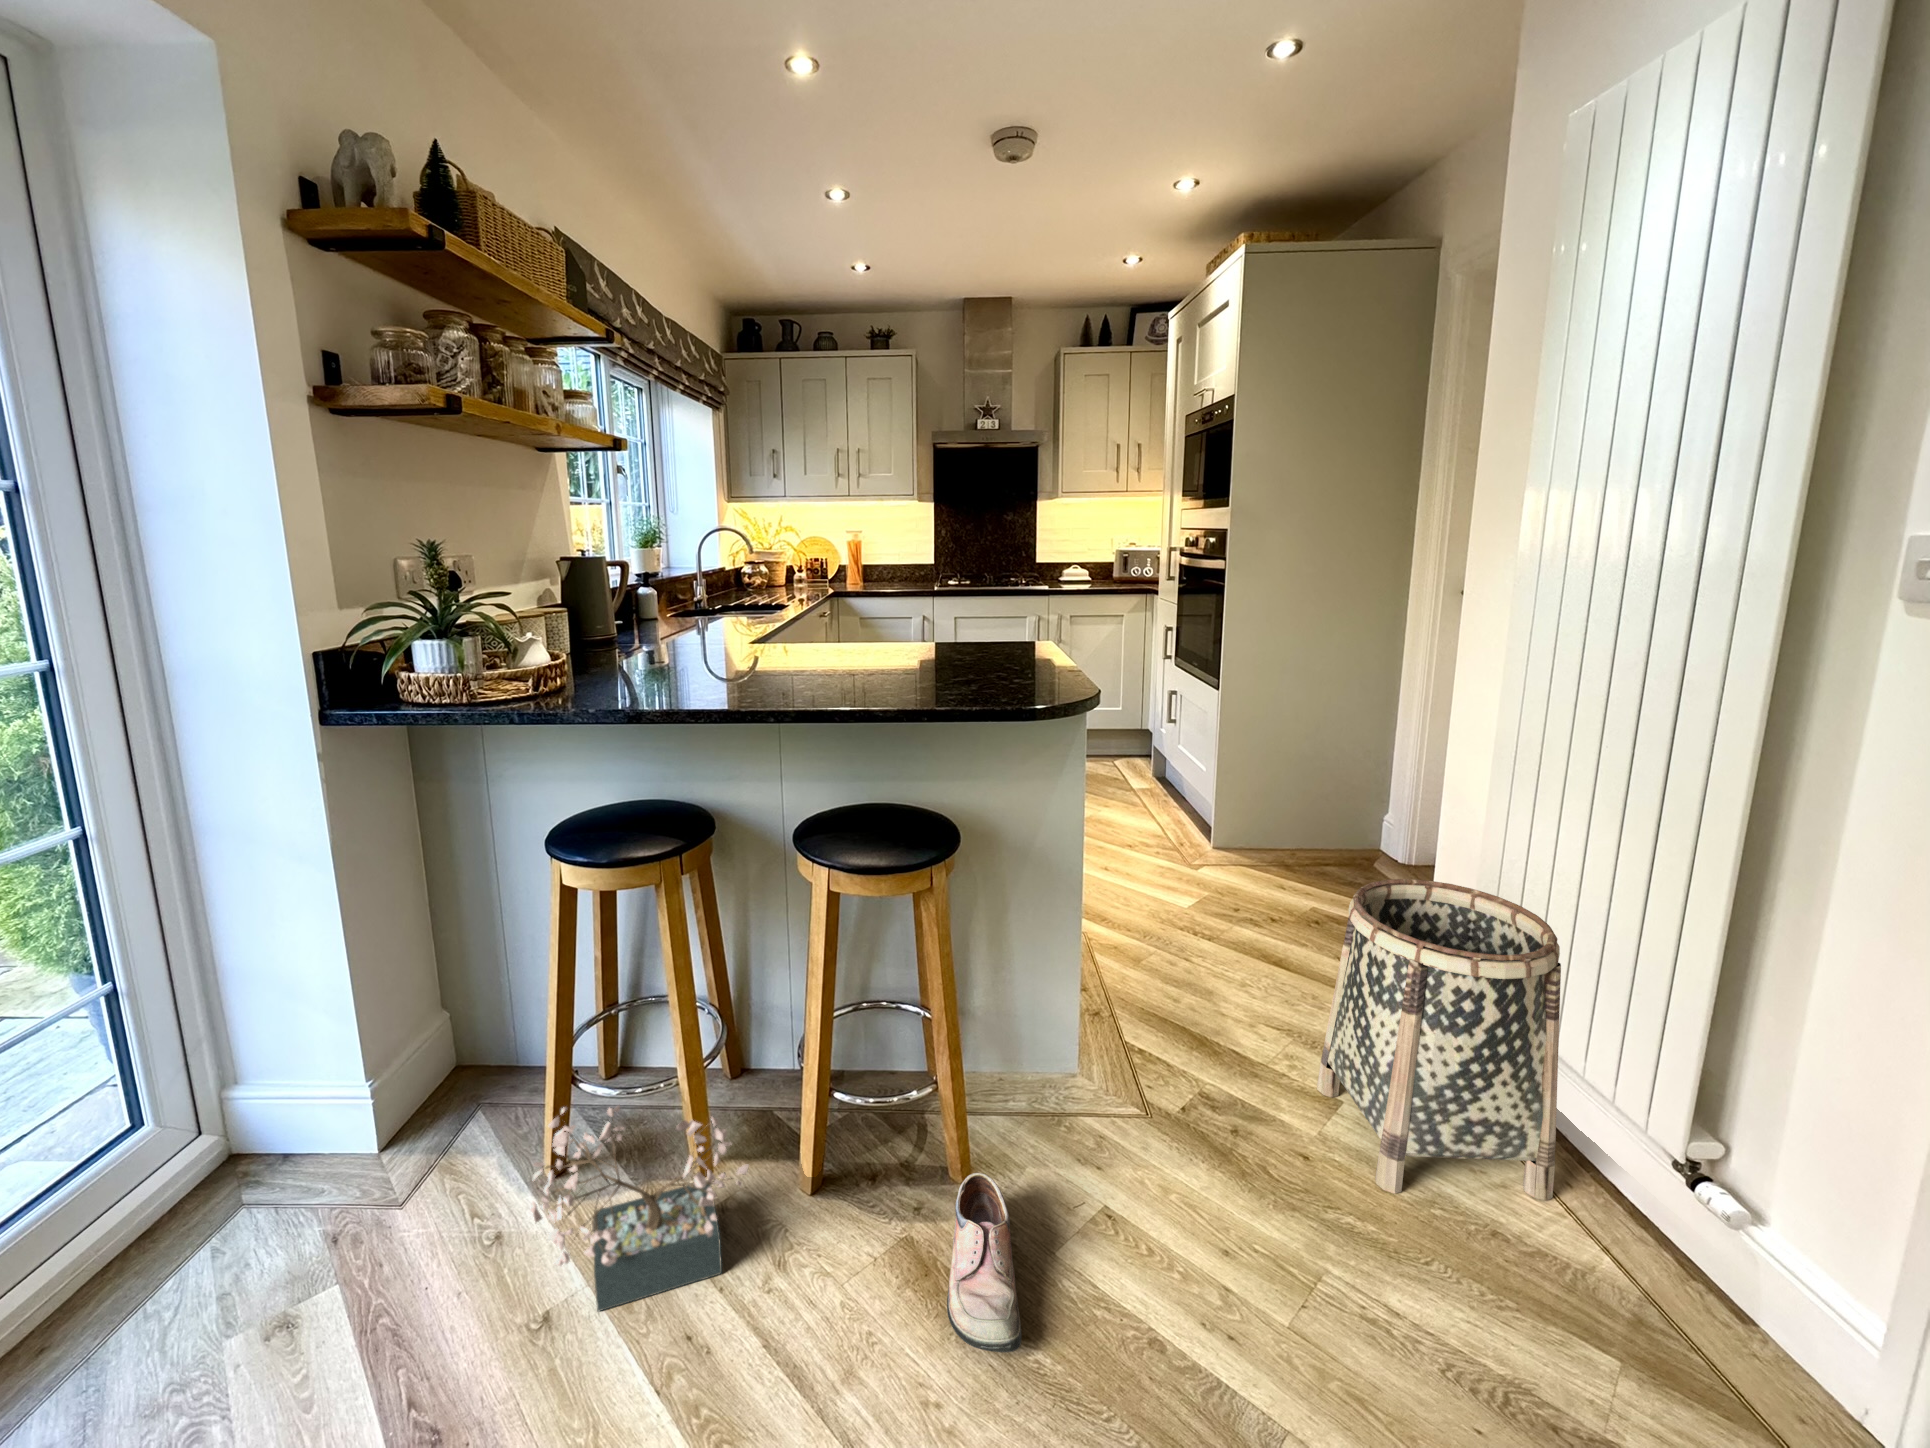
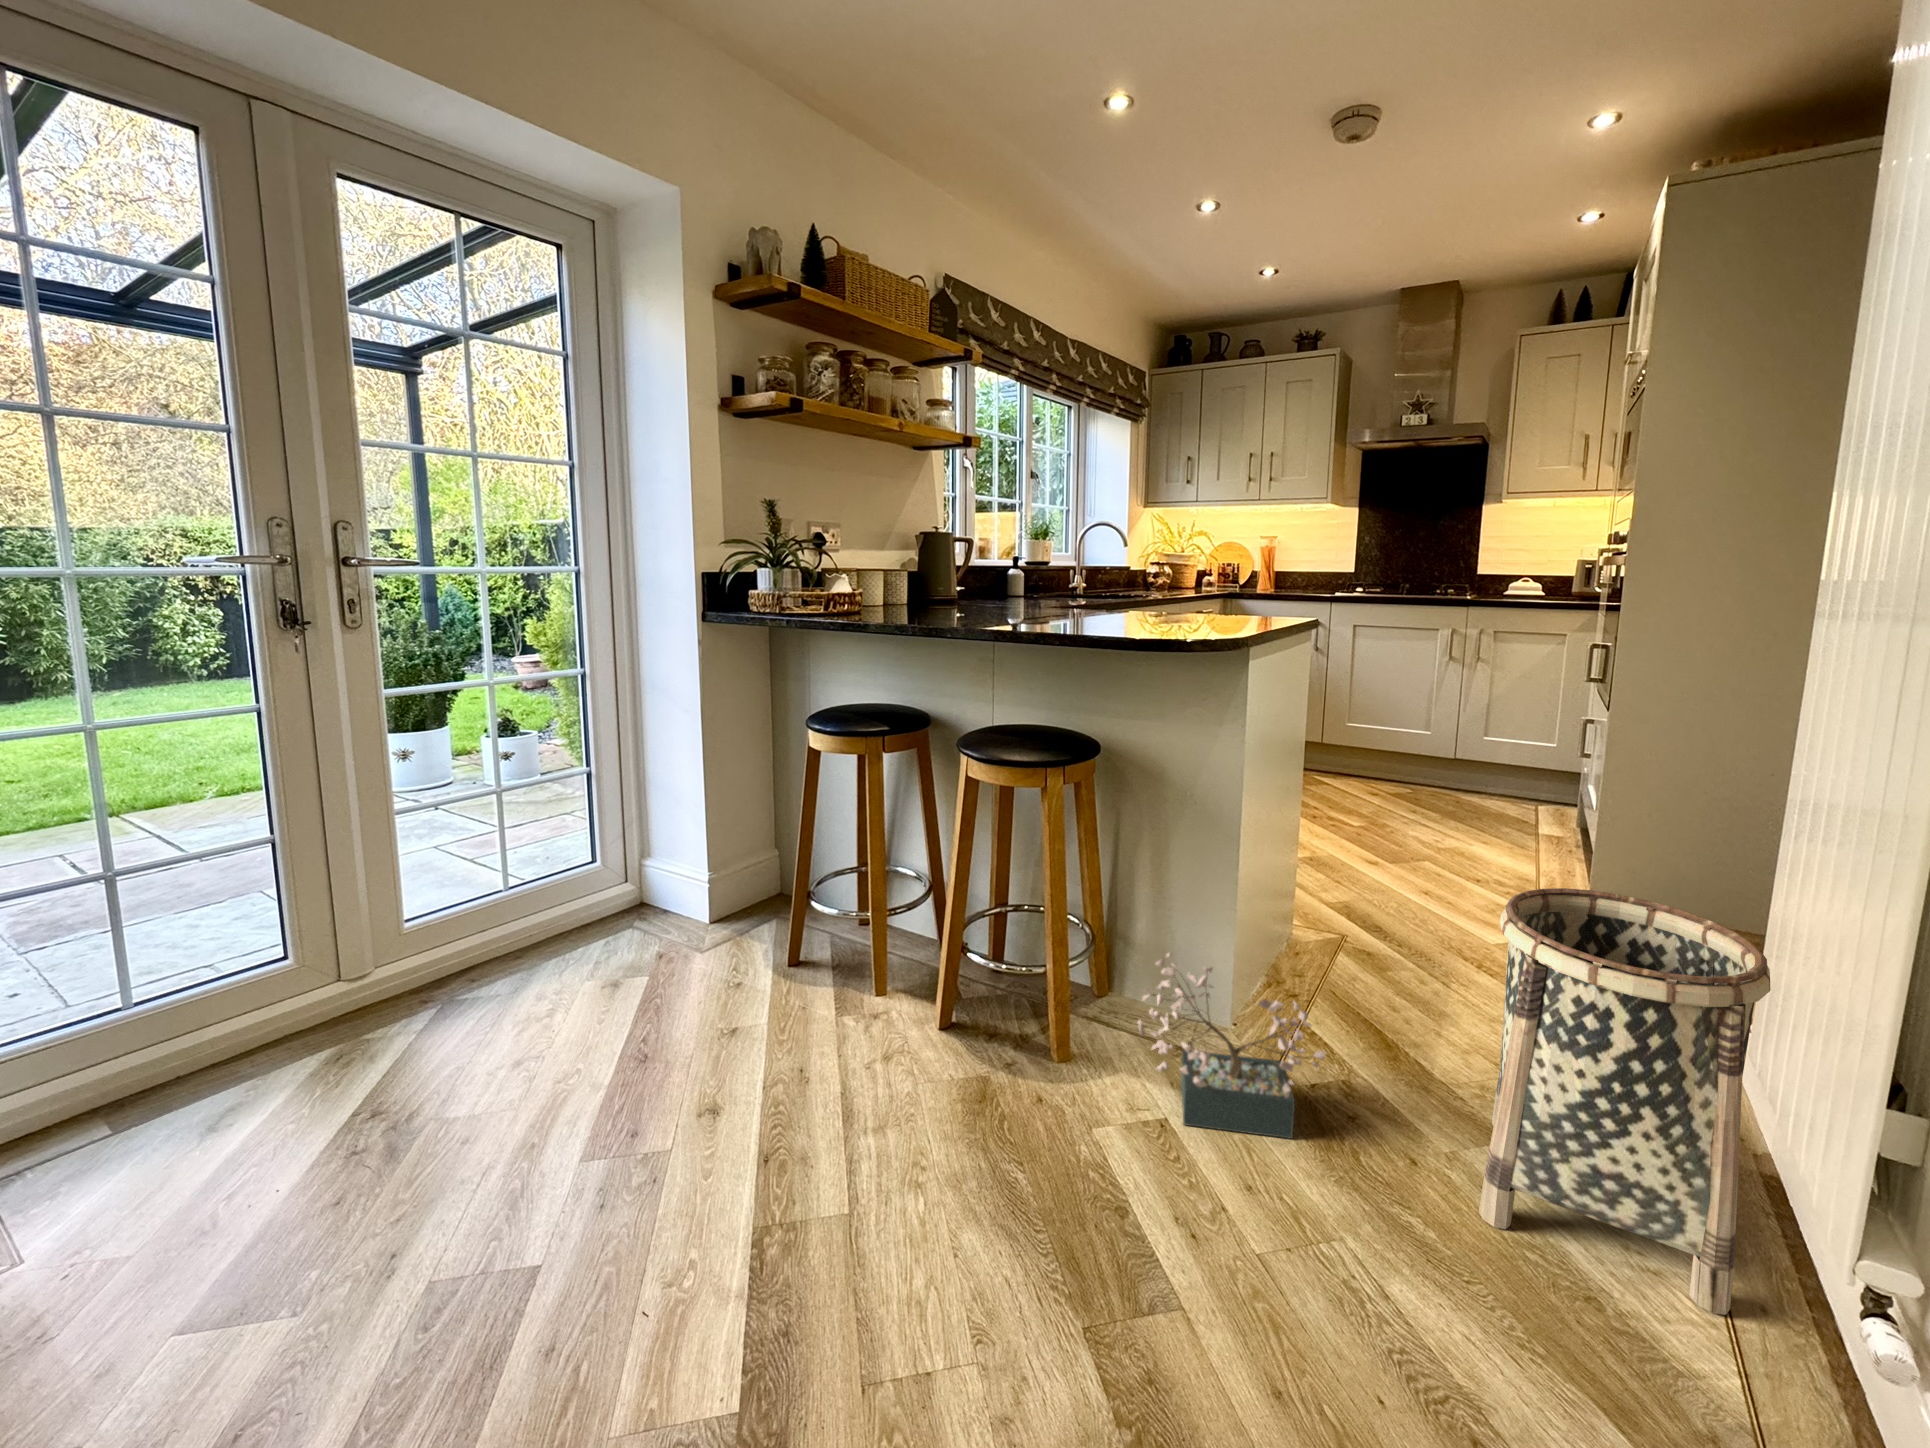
decorative plant: present [531,1106,749,1311] -> present [1138,953,1325,1139]
shoe: present [947,1173,1021,1352] -> none [966,1042,1066,1163]

